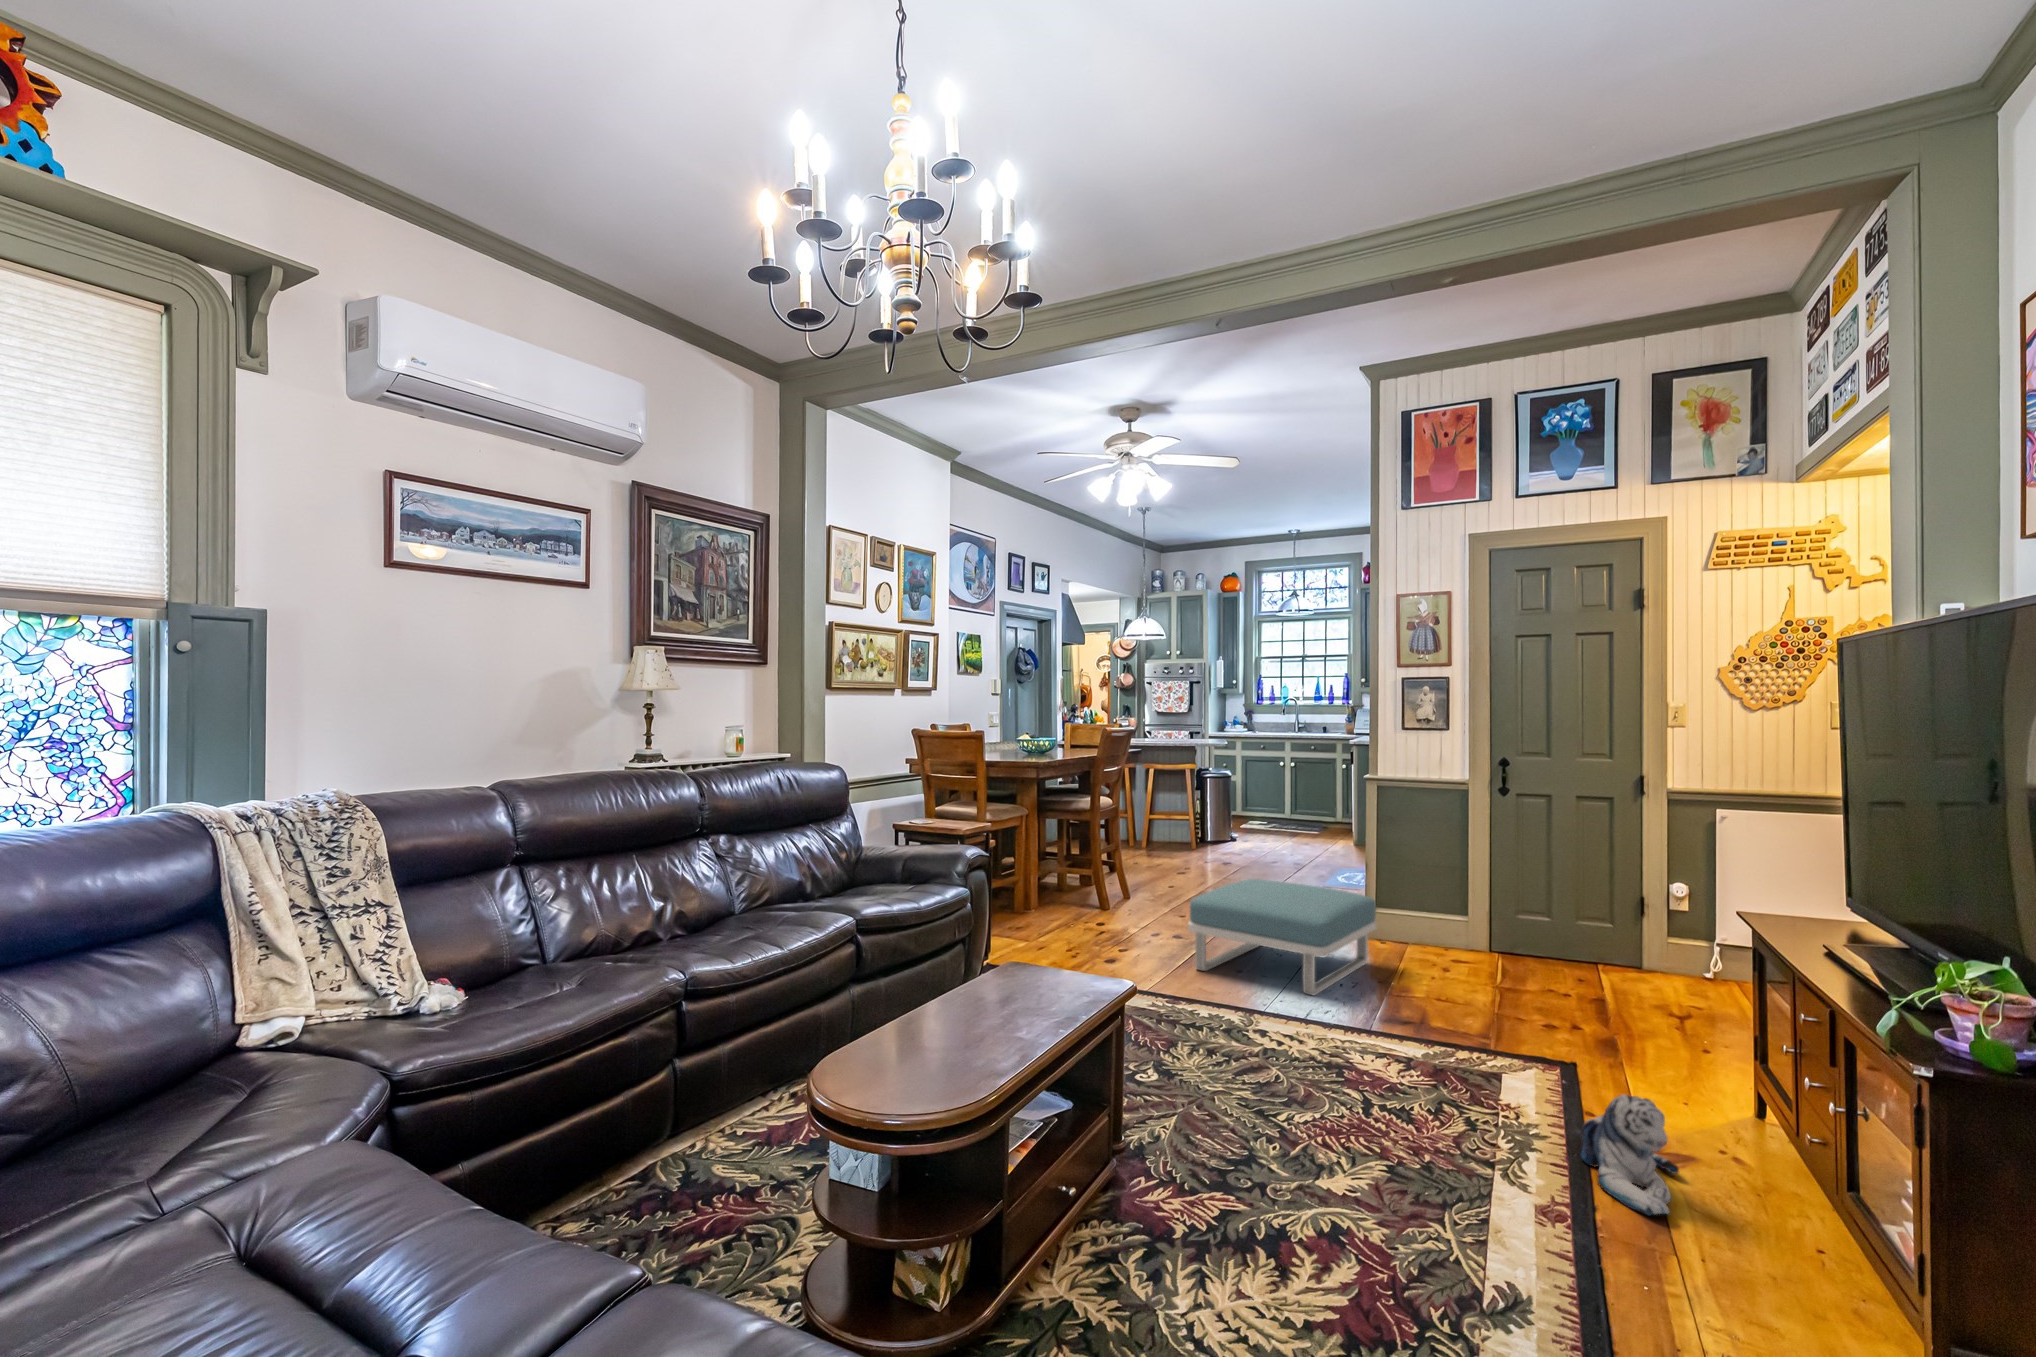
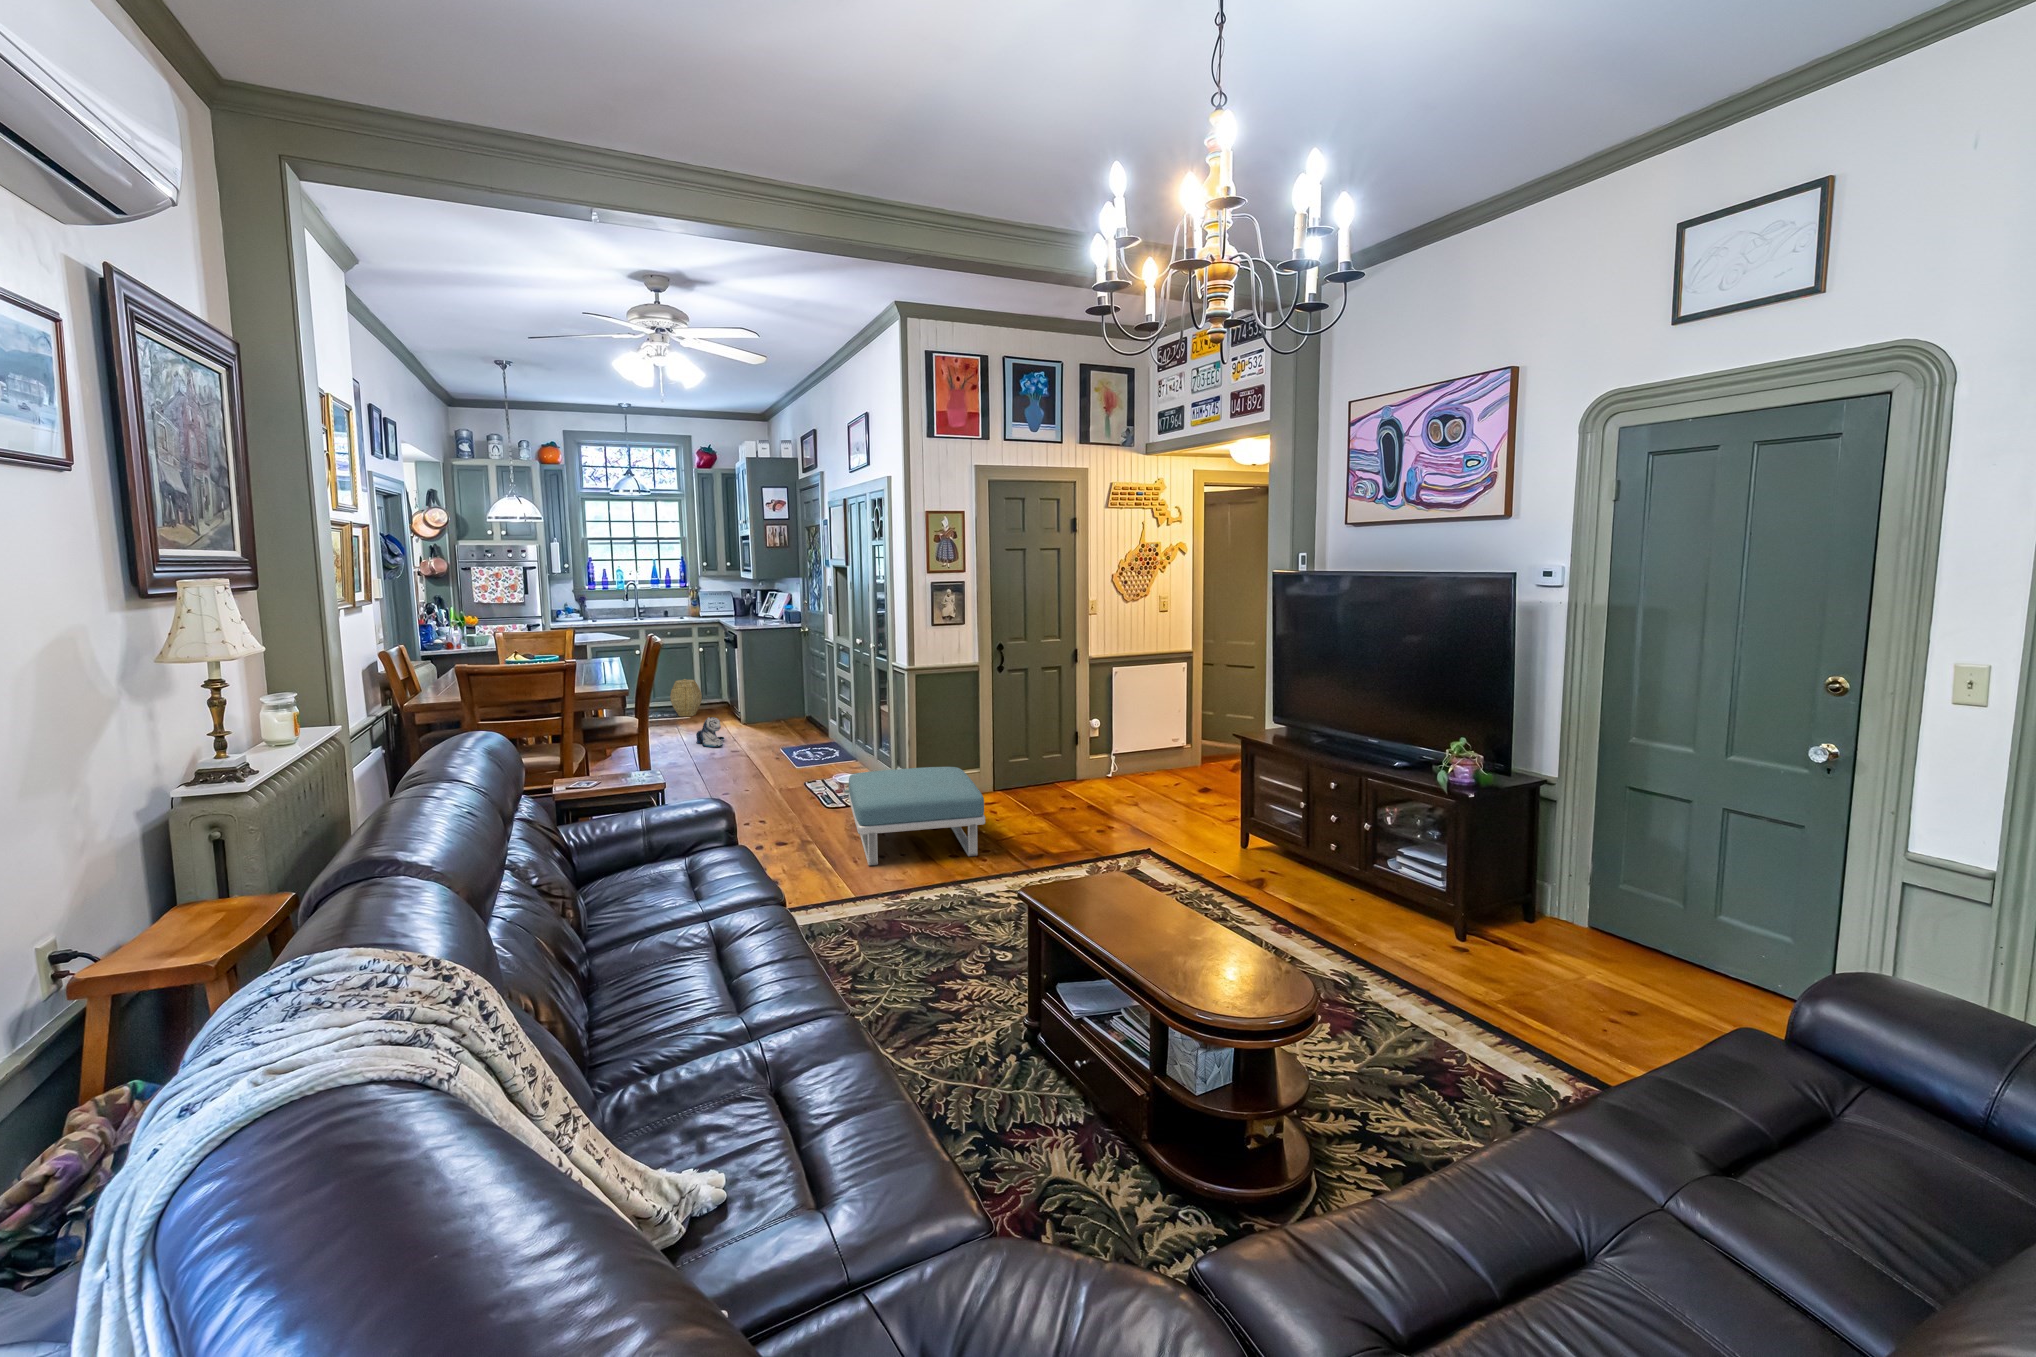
woven basket: none [1302,797,1334,836] -> present [670,679,702,716]
plush toy: present [1579,1095,1679,1216] -> present [696,717,724,748]

